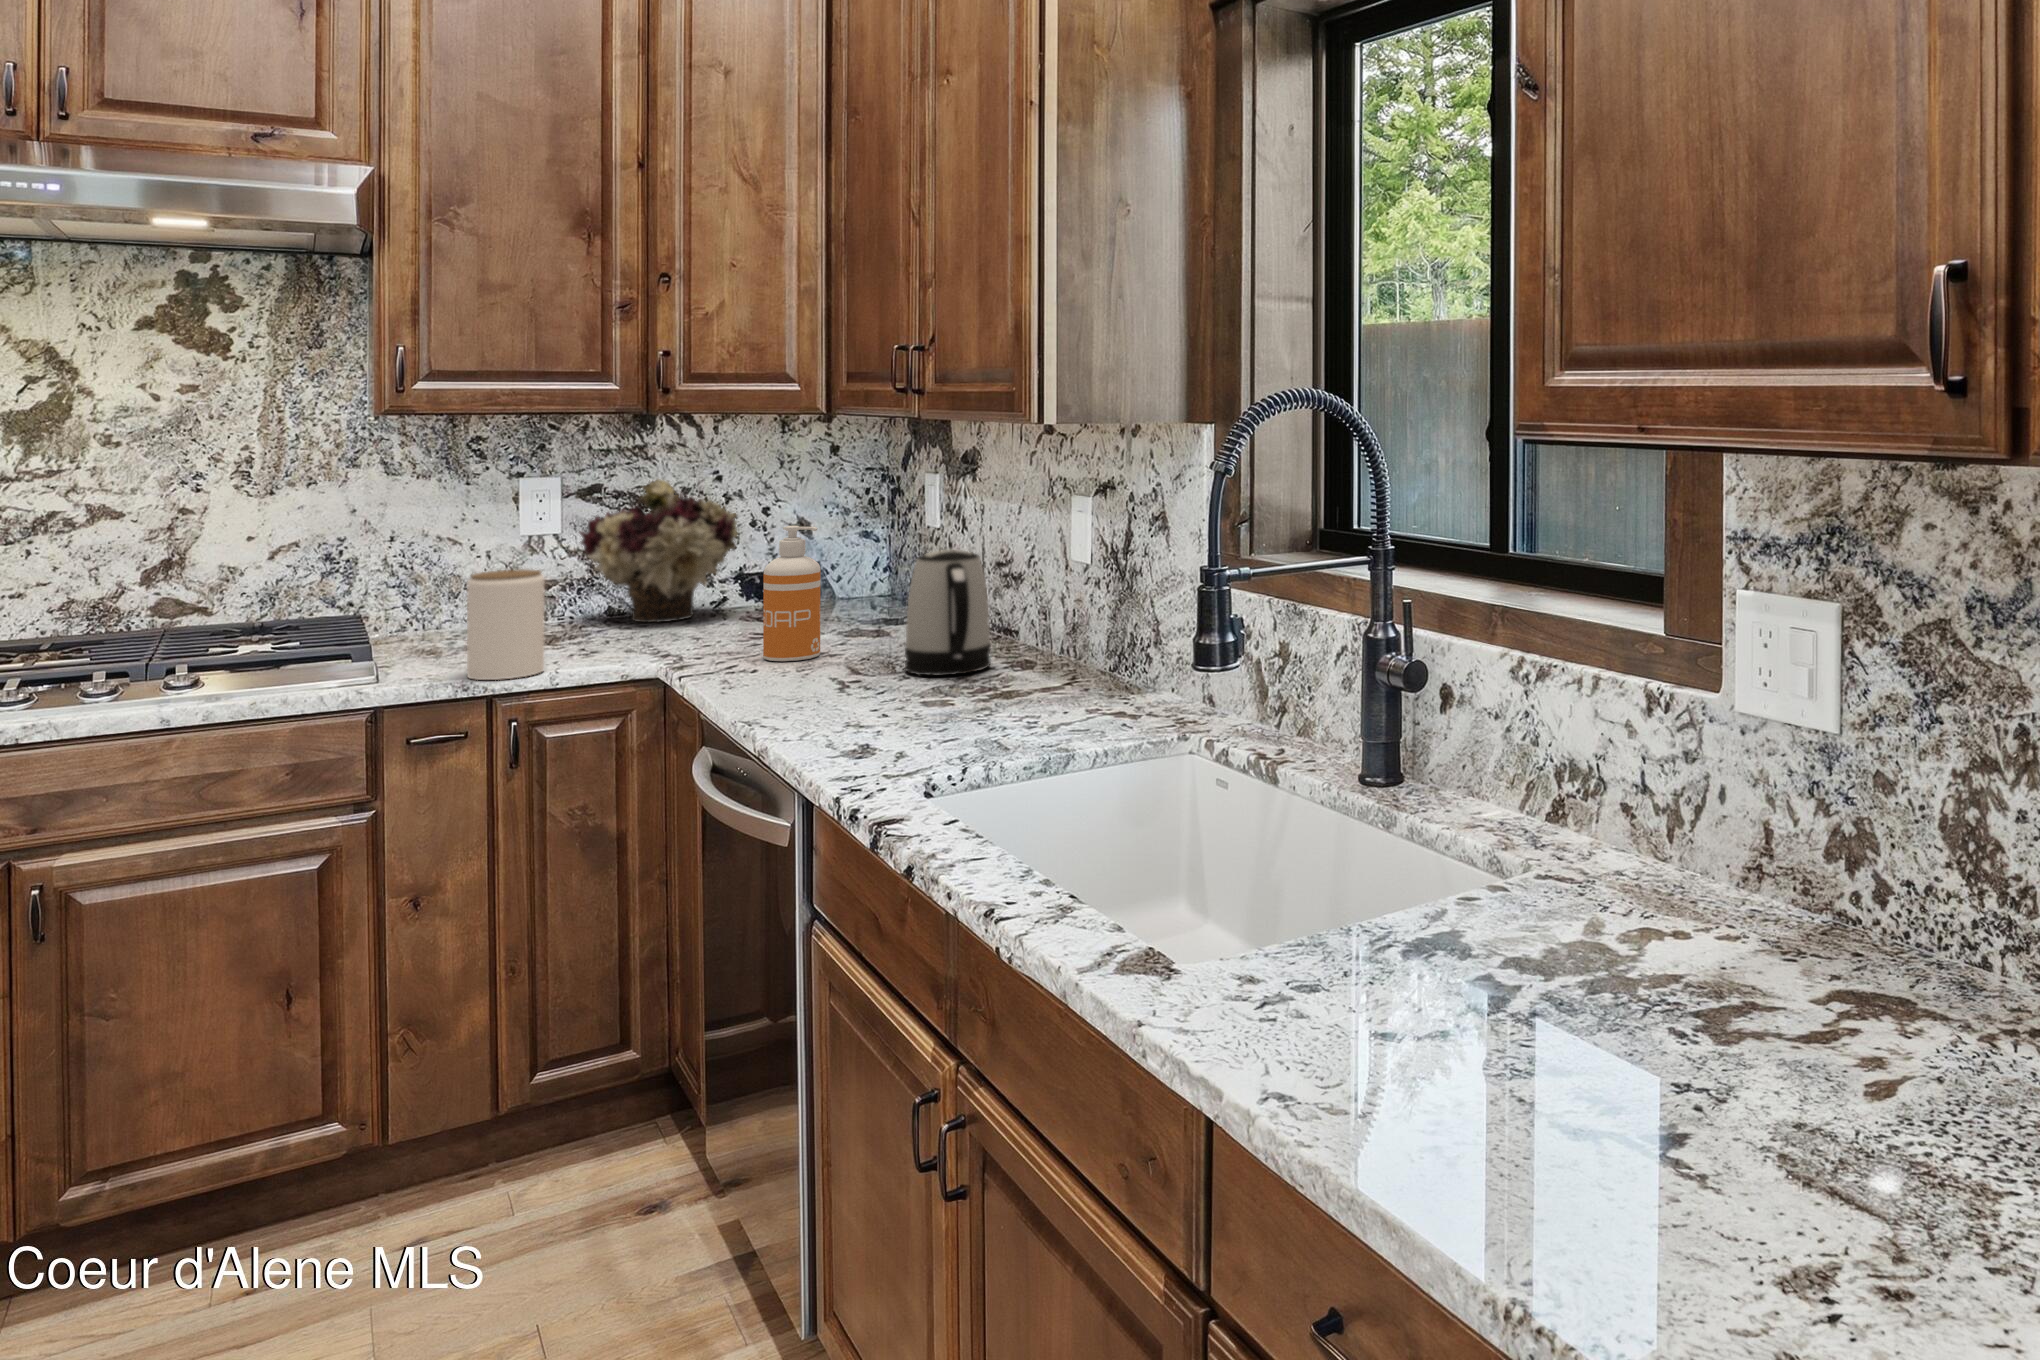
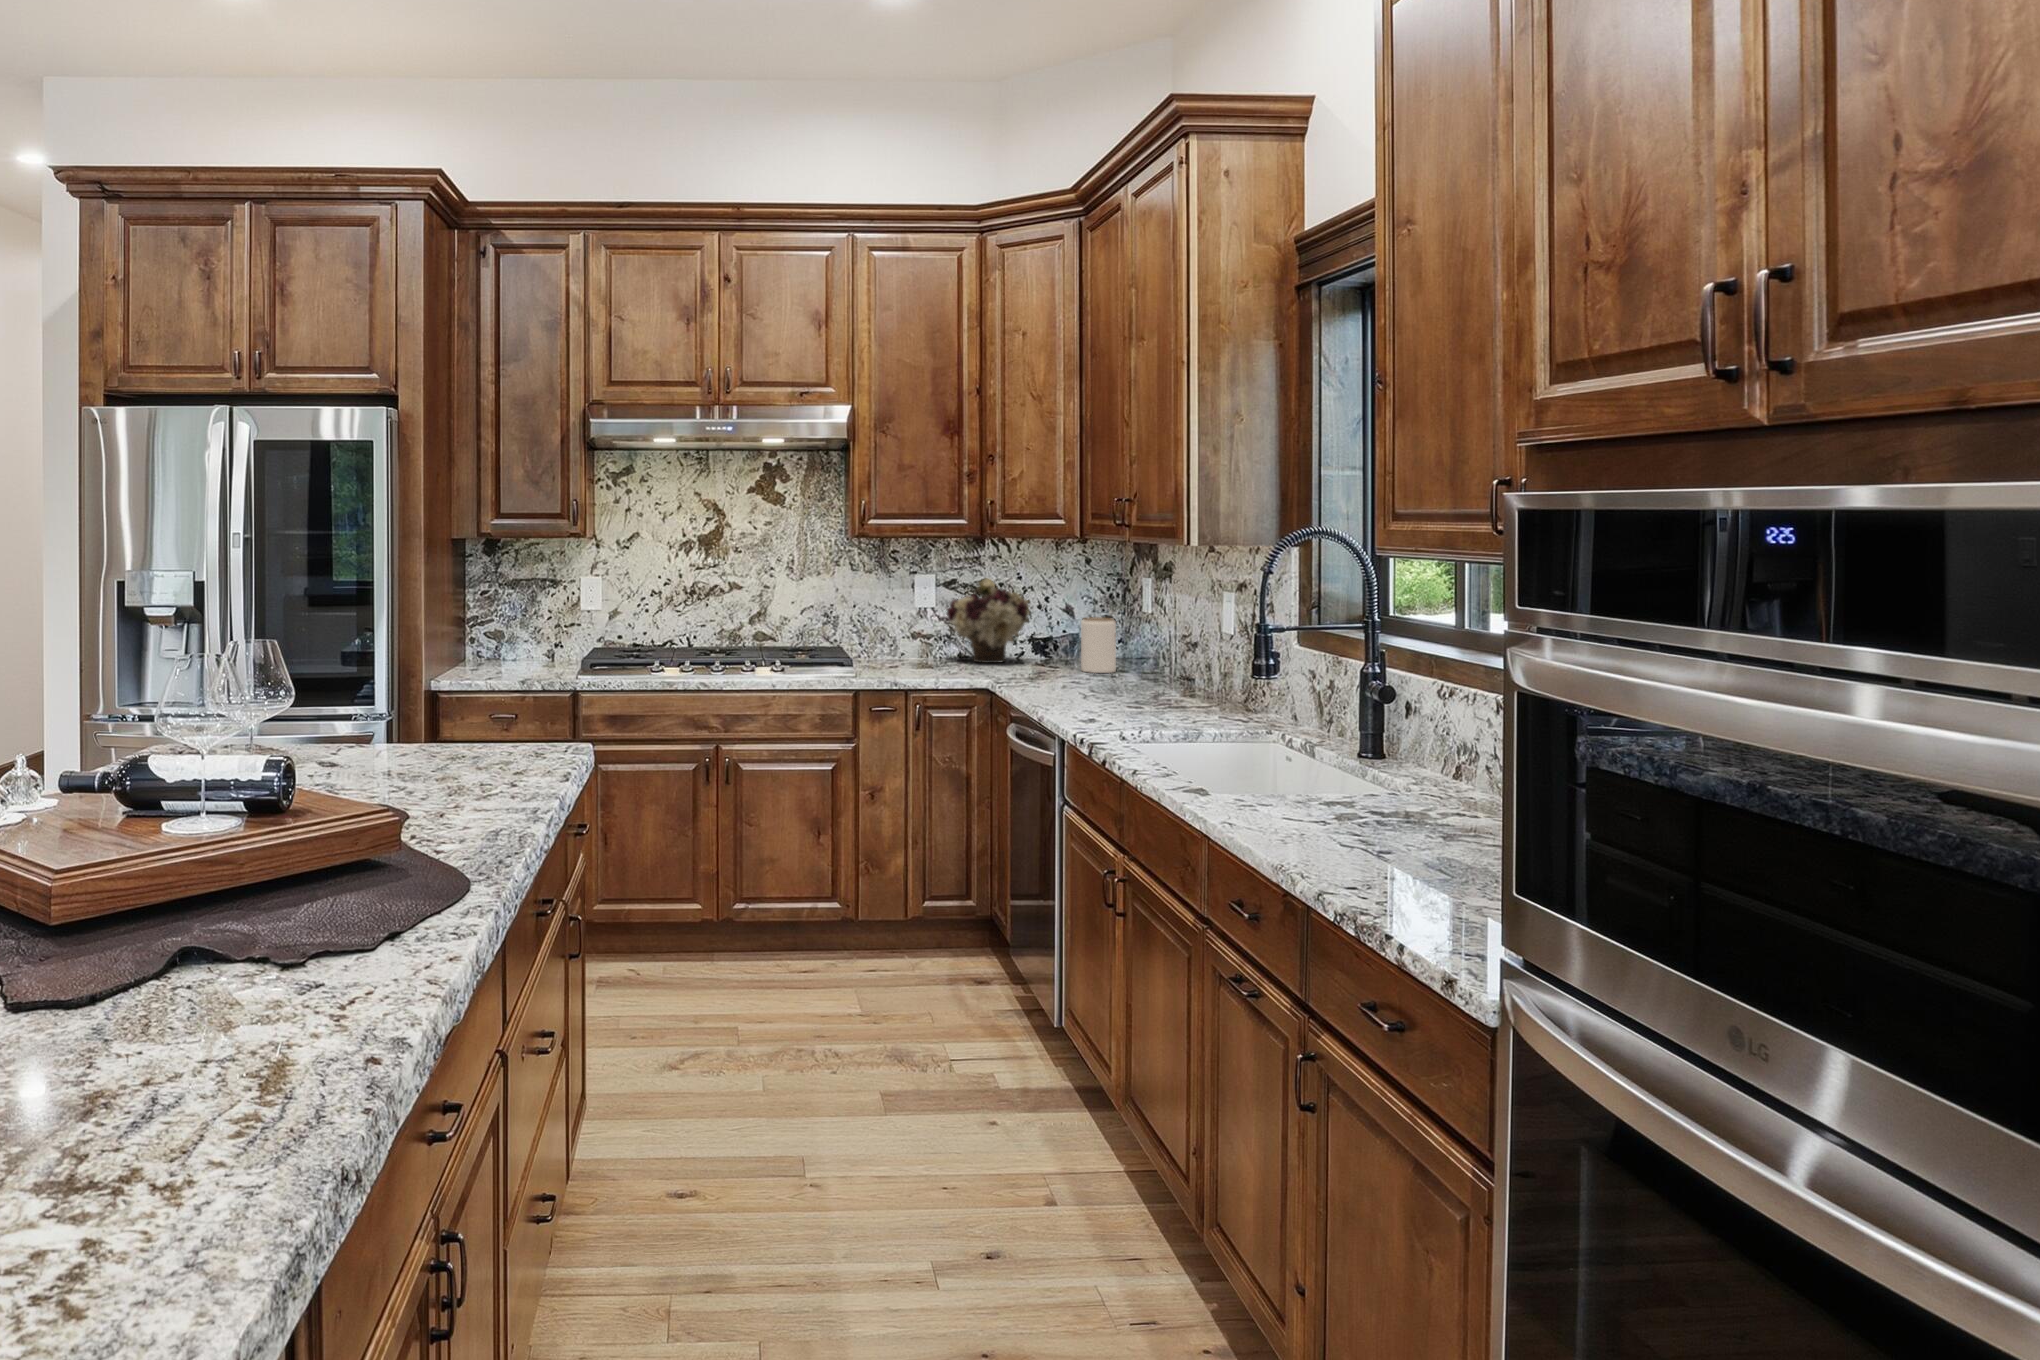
soap dispenser: present [763,526,821,661] -> none [1044,605,1076,685]
kettle: present [905,550,991,676] -> none [1124,622,1176,699]
jar: present [467,569,545,680] -> present [1081,617,1116,673]

